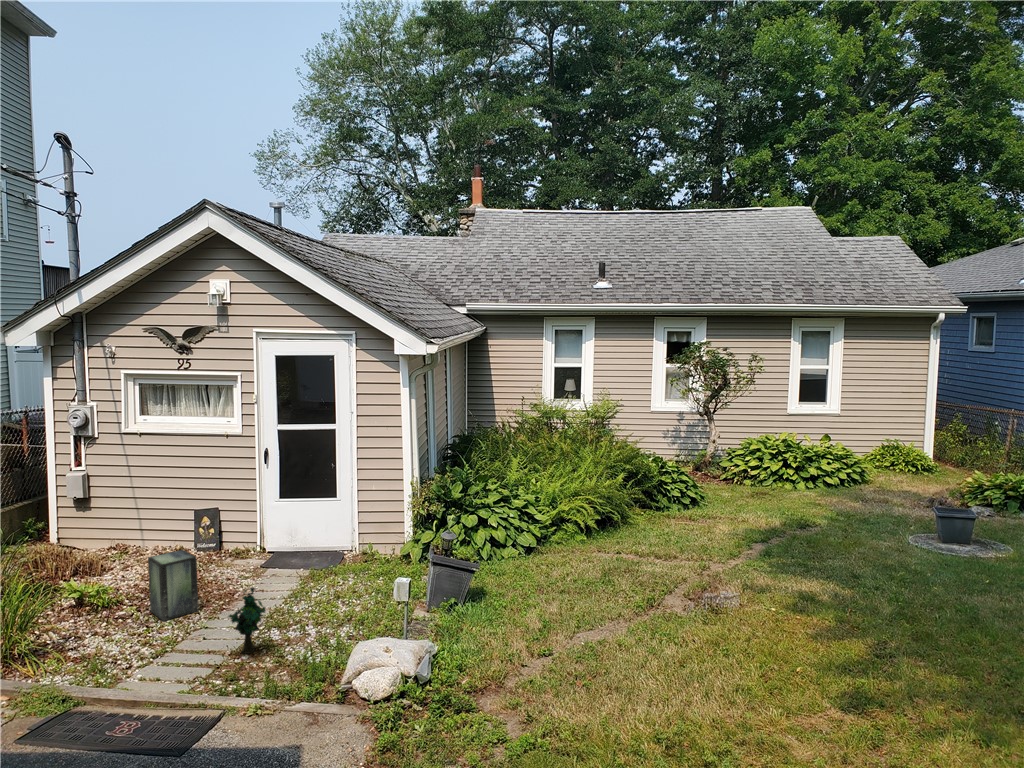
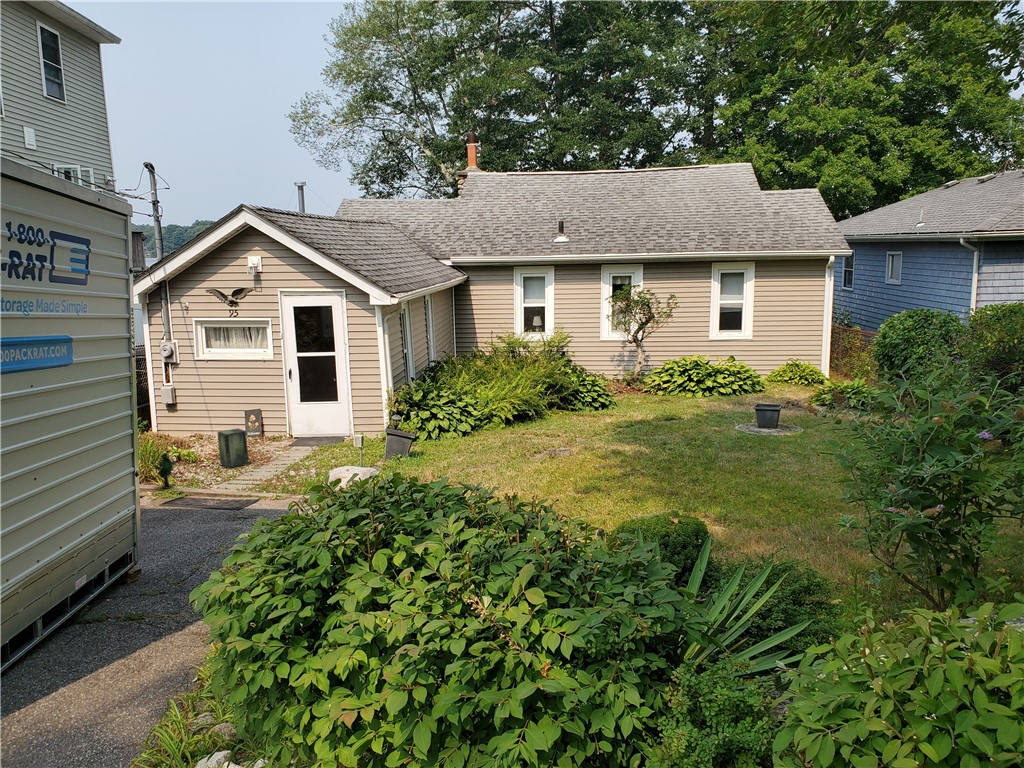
decorative plant: present [228,587,266,654] -> present [153,451,176,489]

